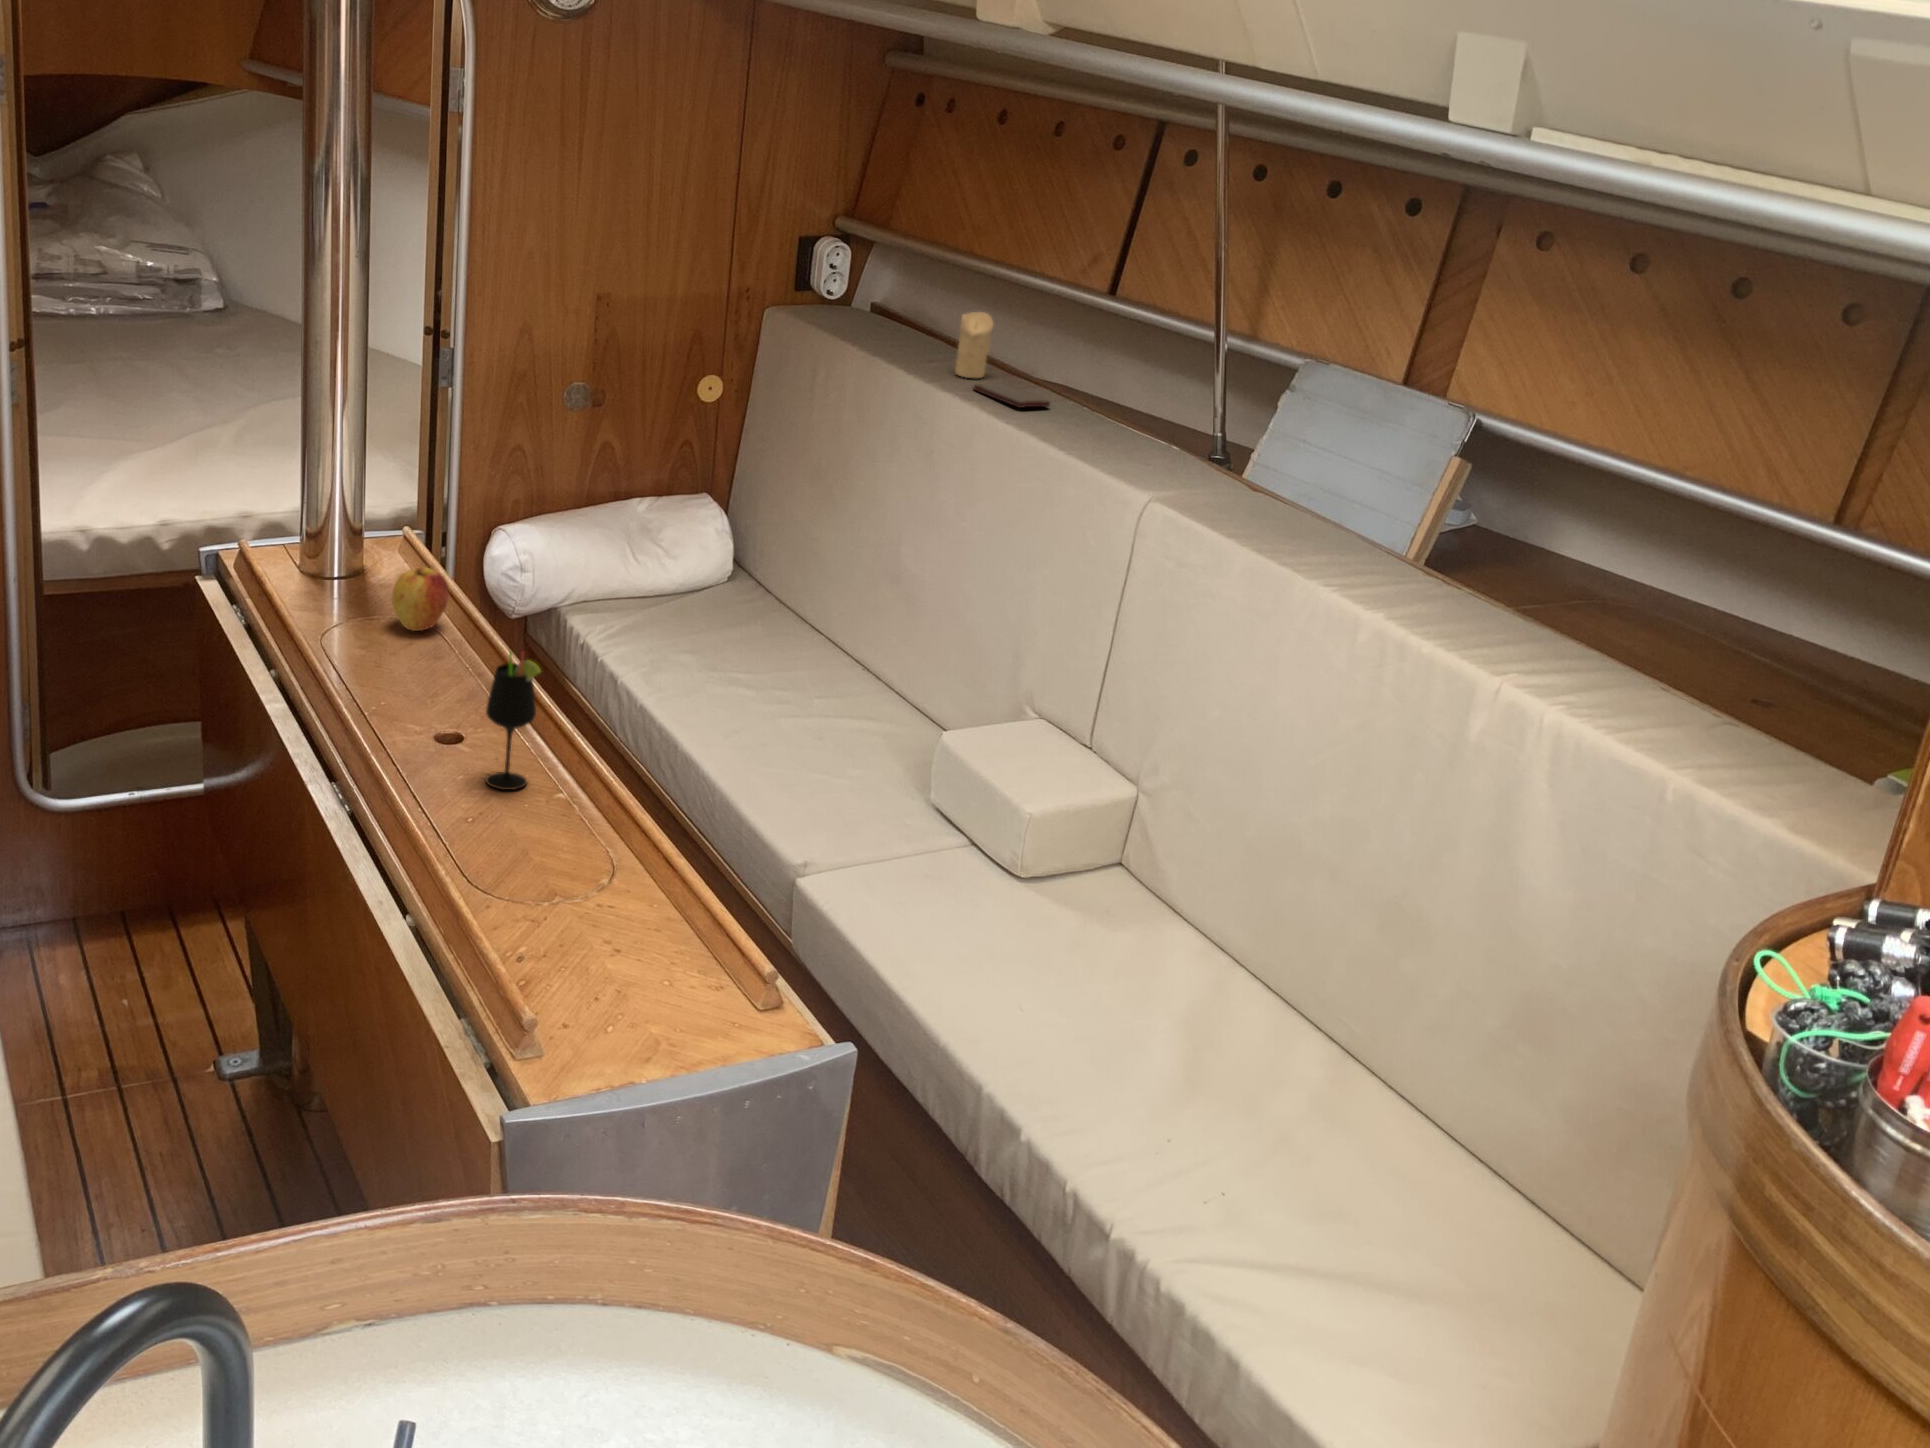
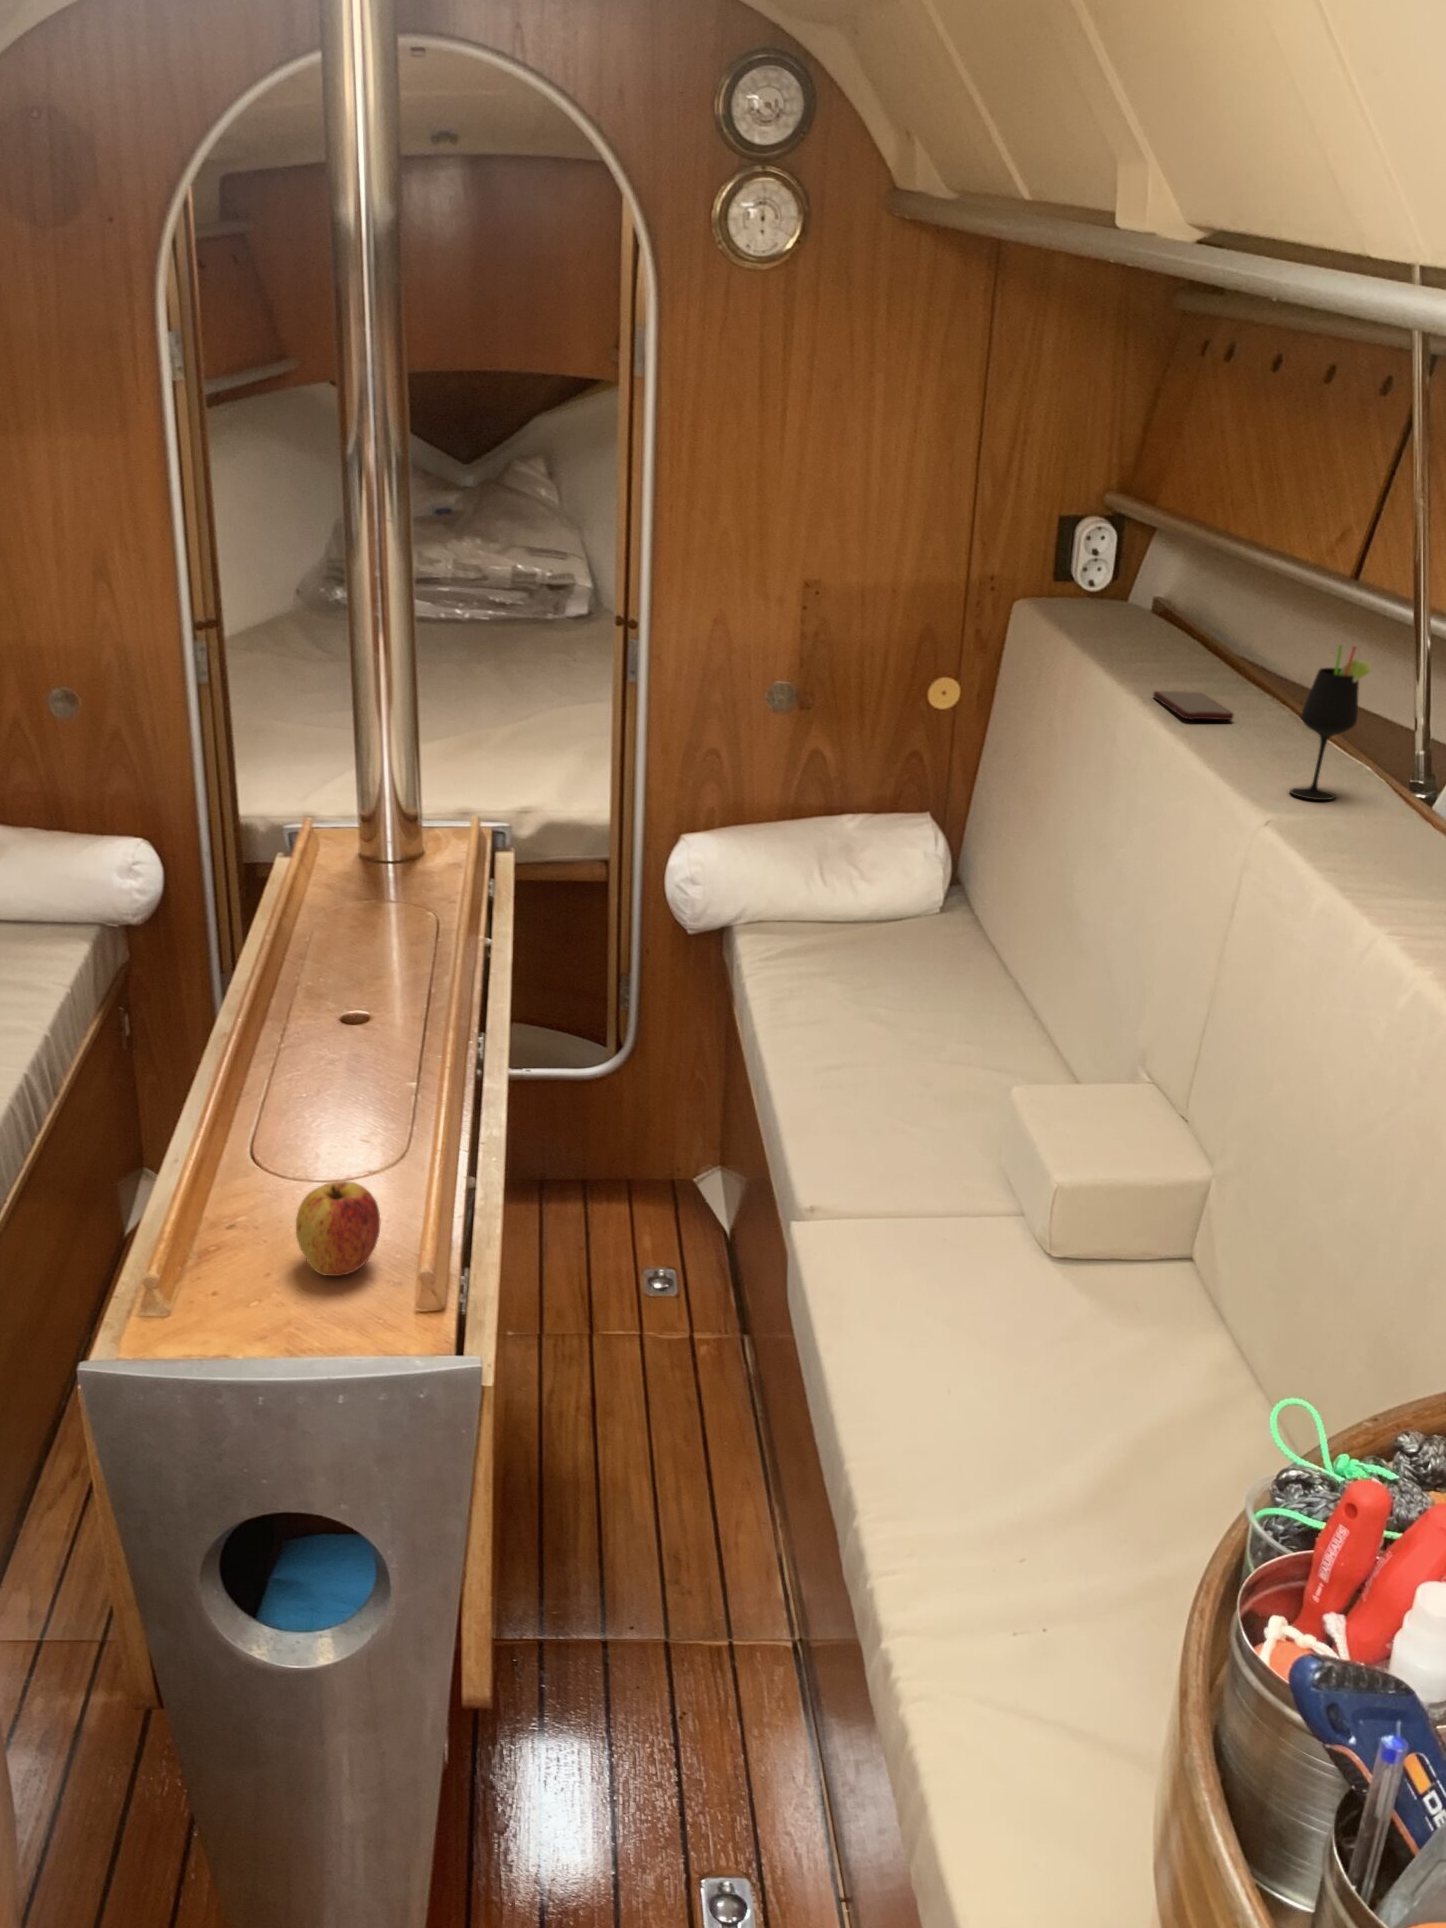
candle: present [955,312,993,378] -> none [1150,603,1200,684]
apple: present [392,567,449,631] -> present [296,1181,380,1276]
wine glass: present [486,651,540,790] -> present [1290,645,1371,800]

